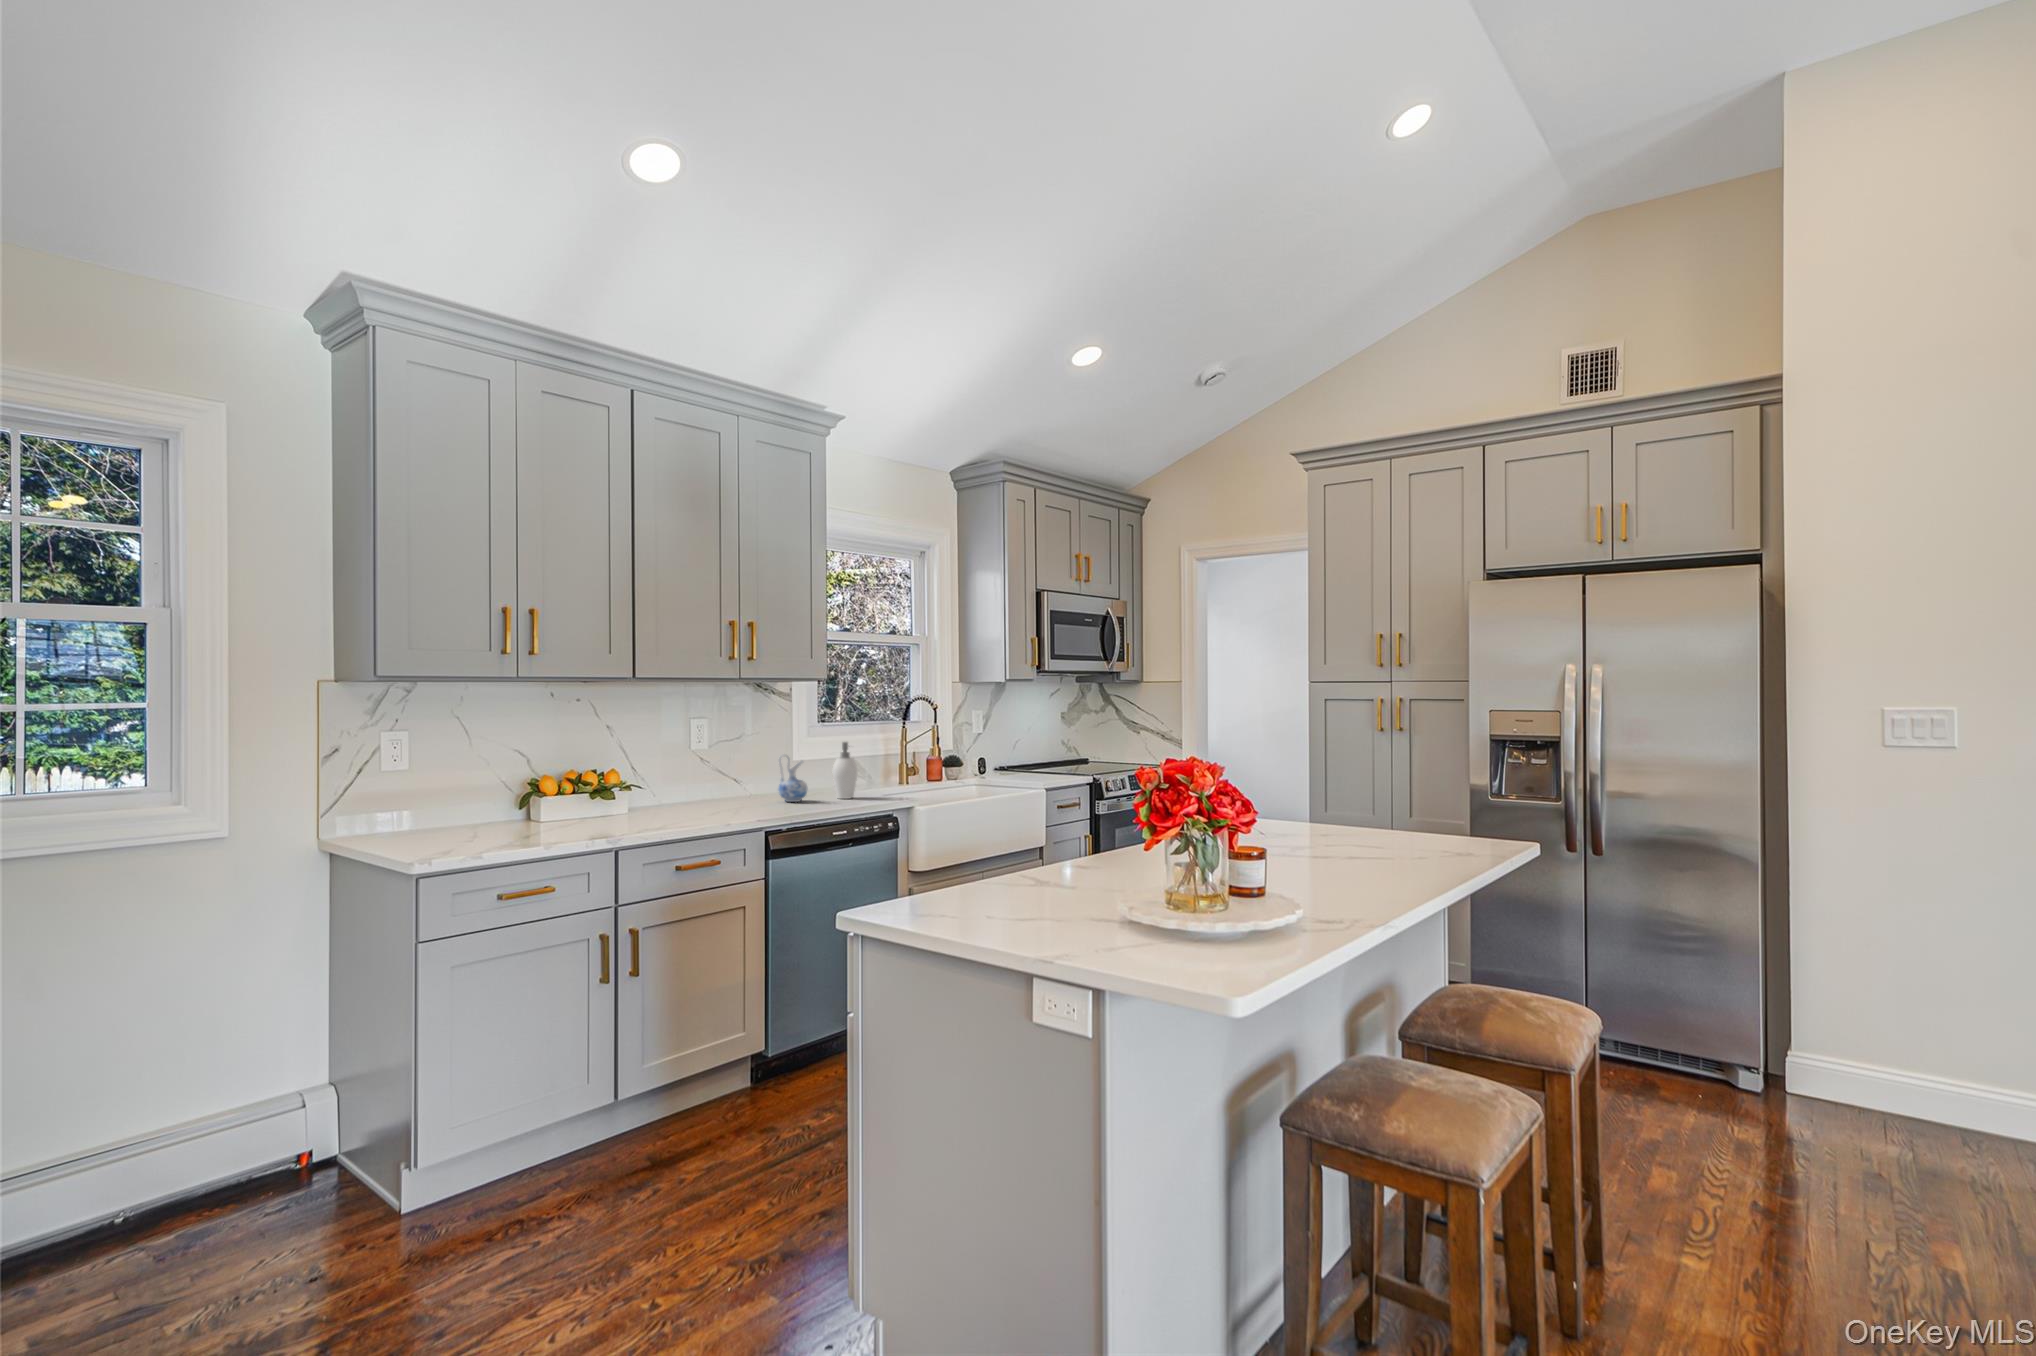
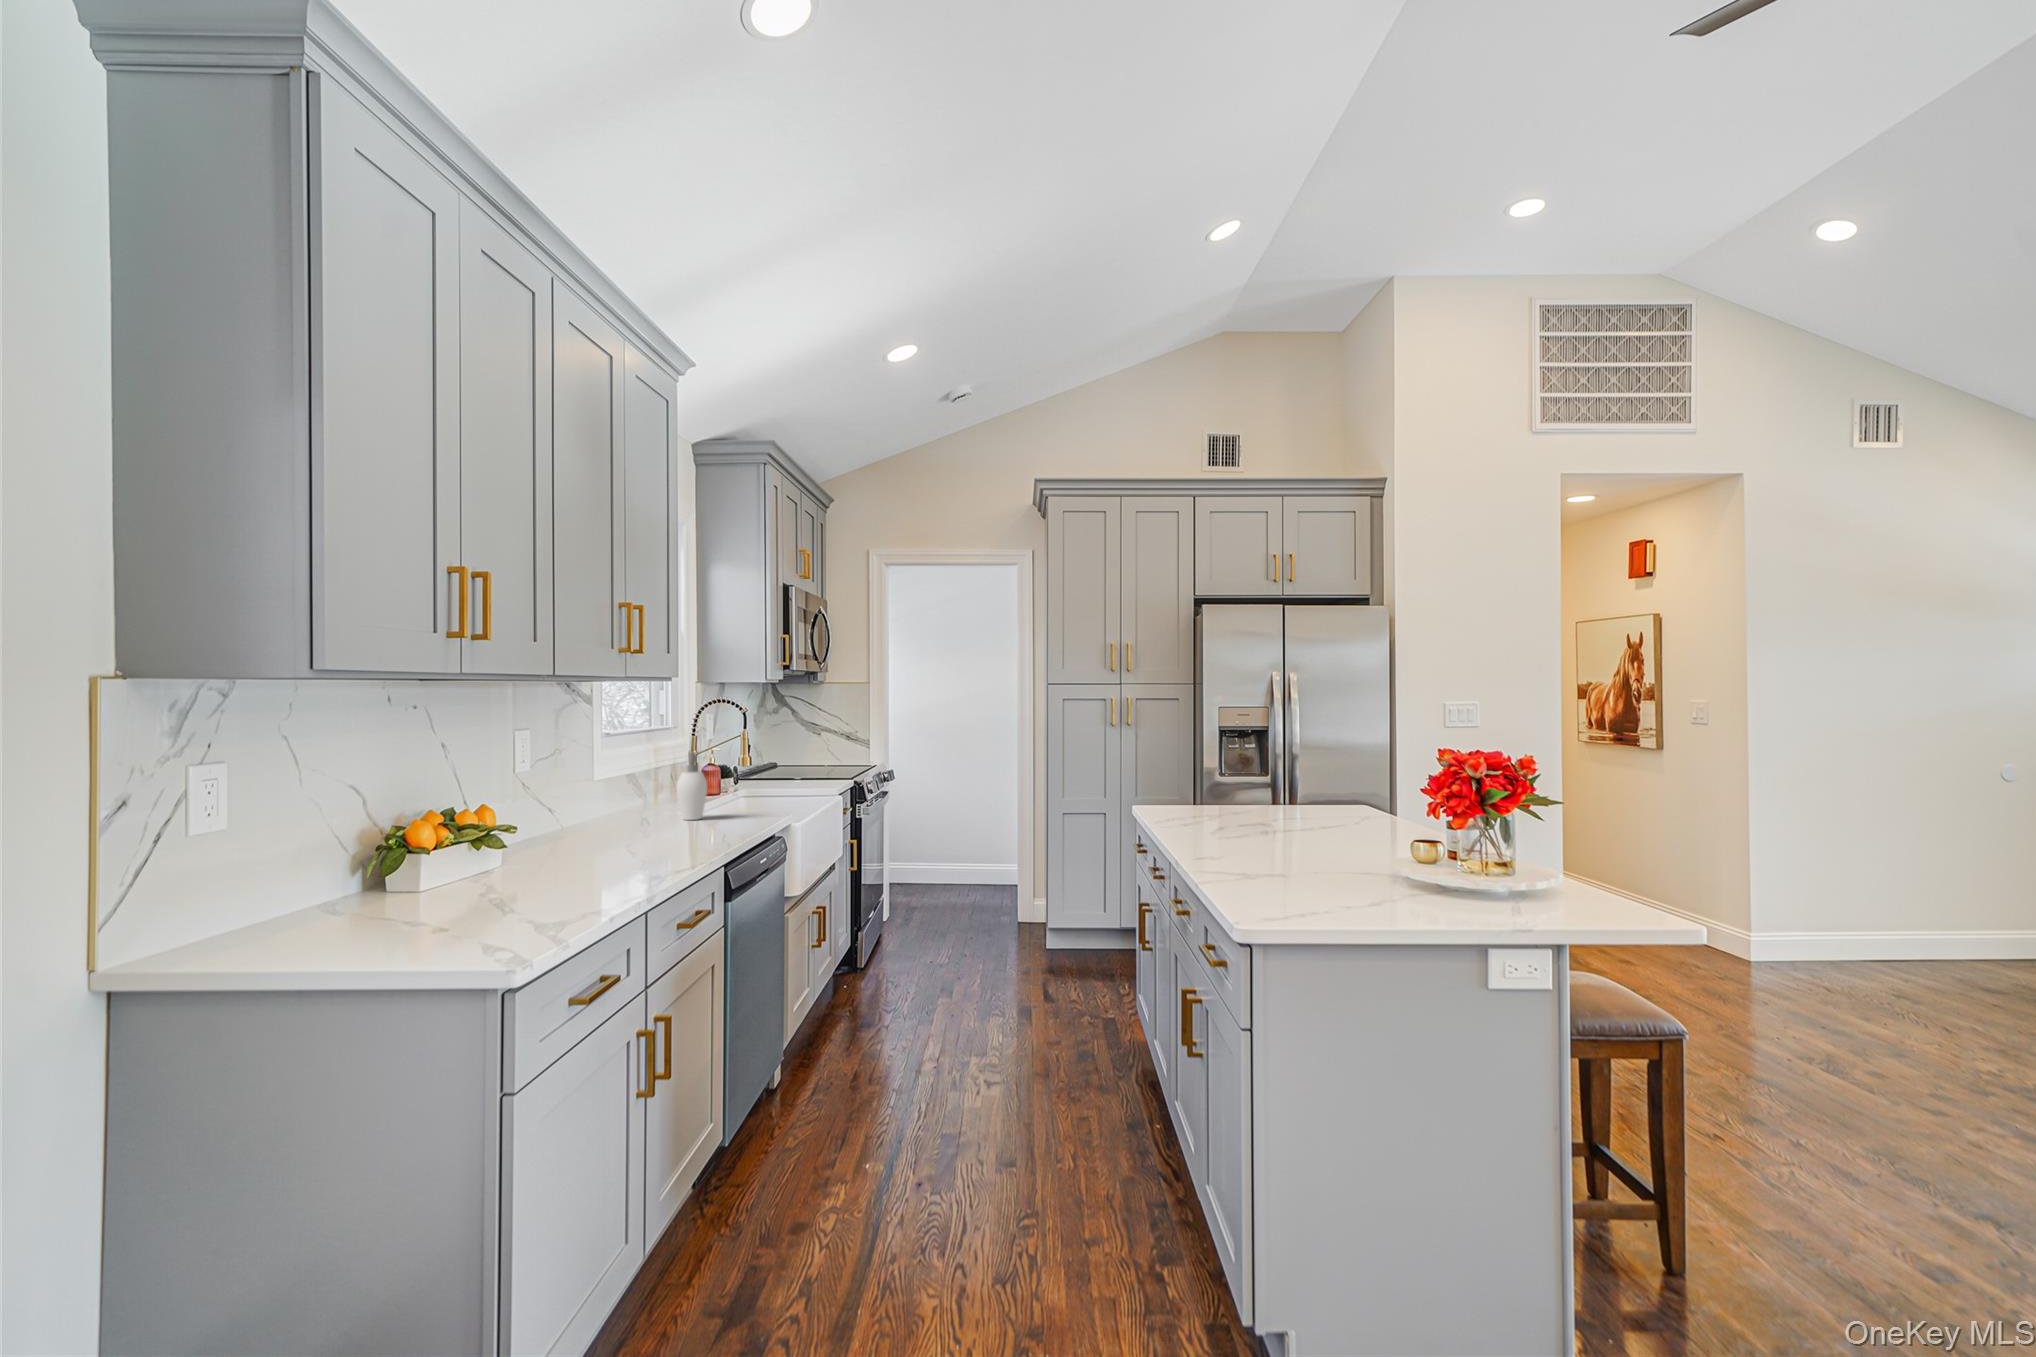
ceramic pitcher: present [778,754,807,802] -> none [632,771,669,829]

